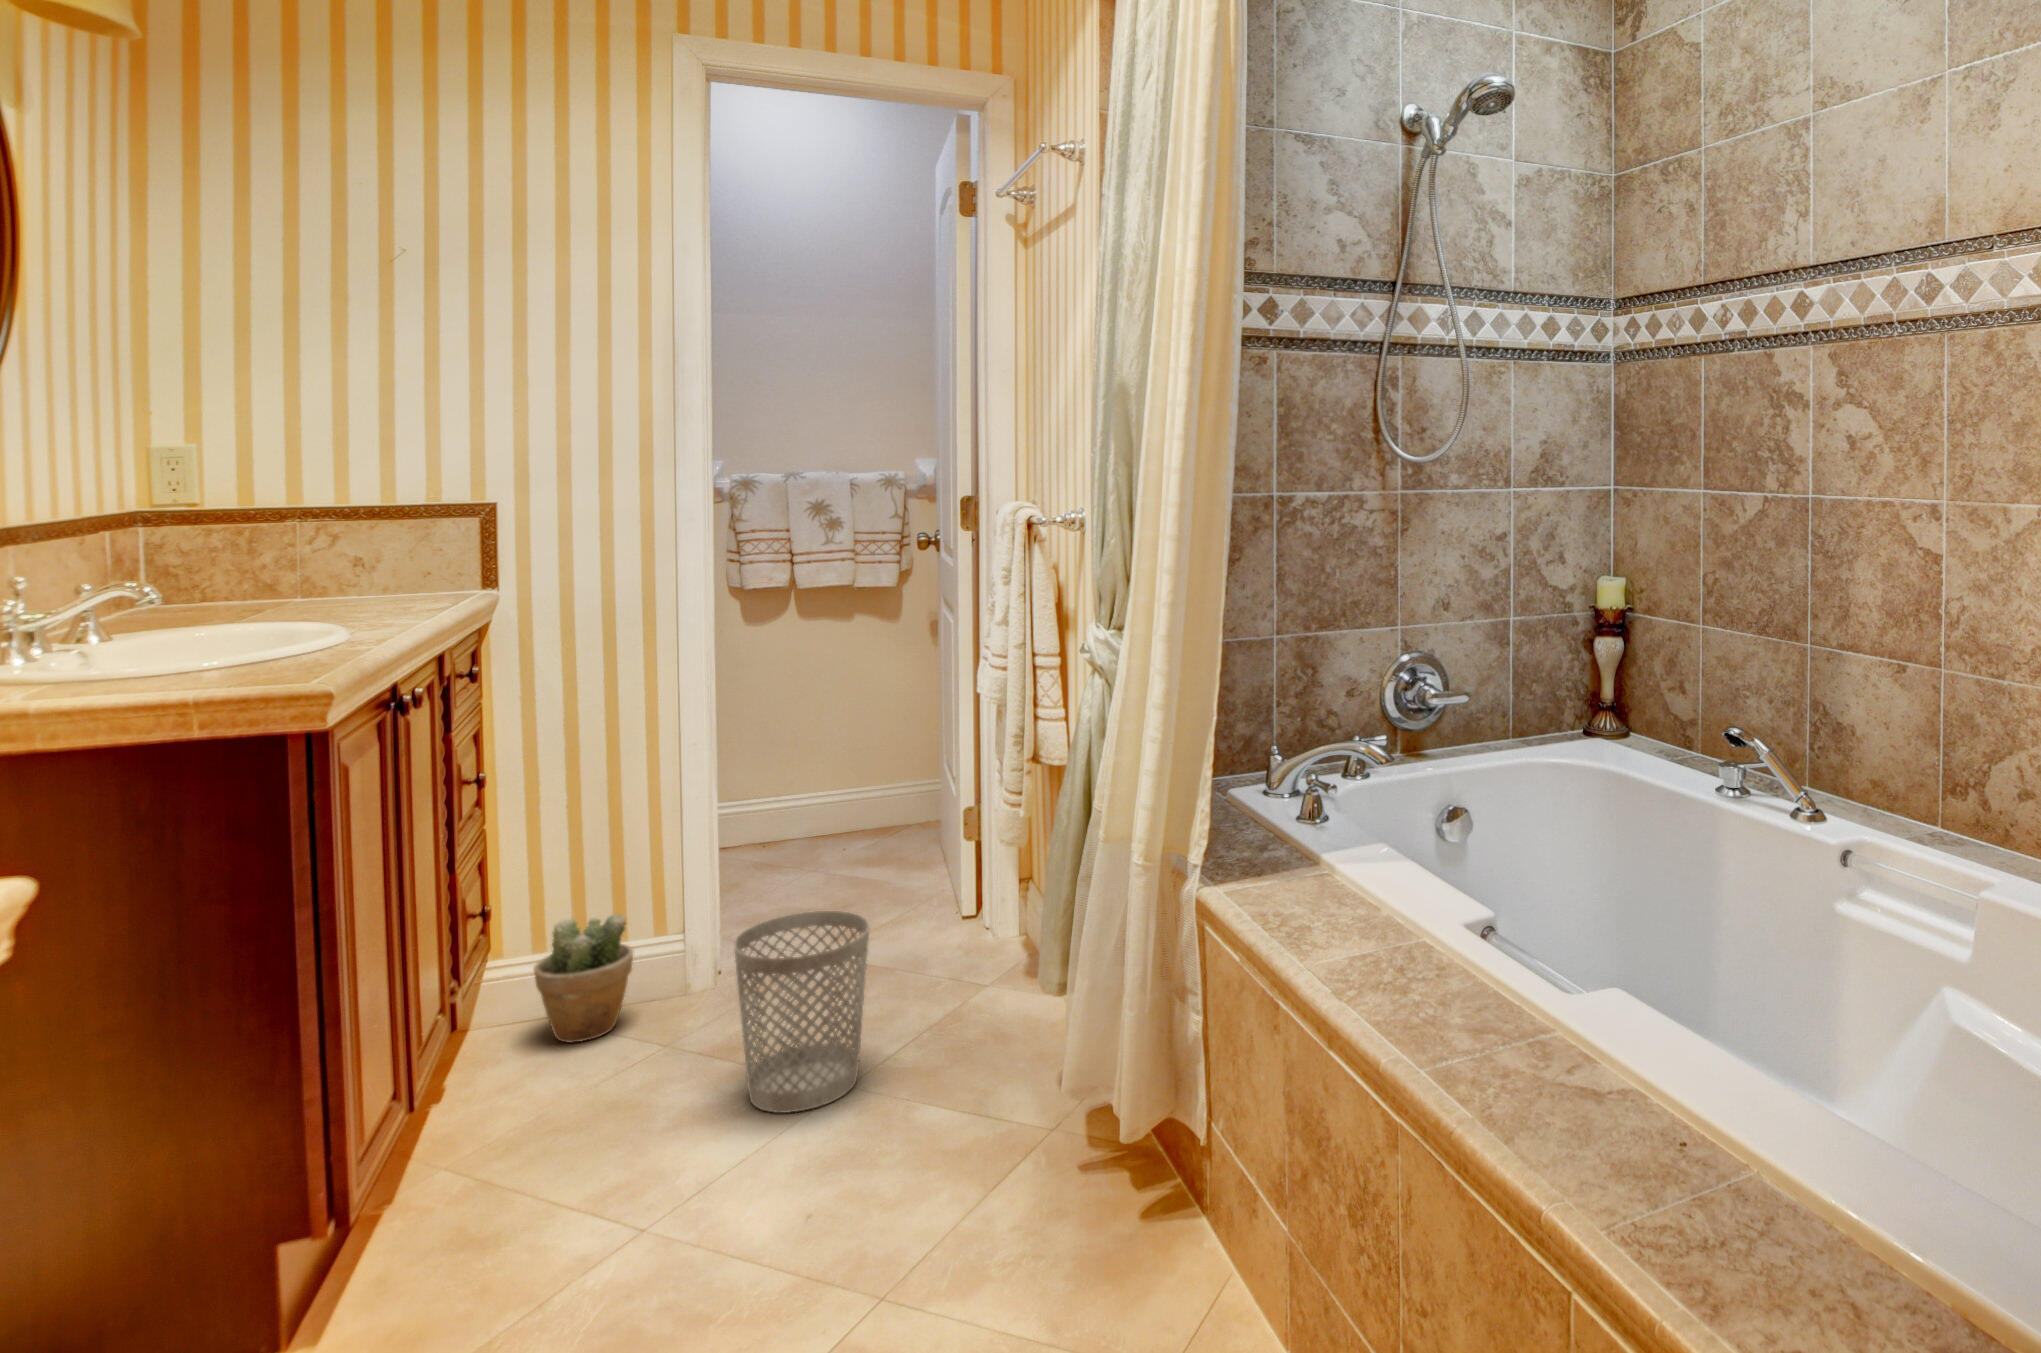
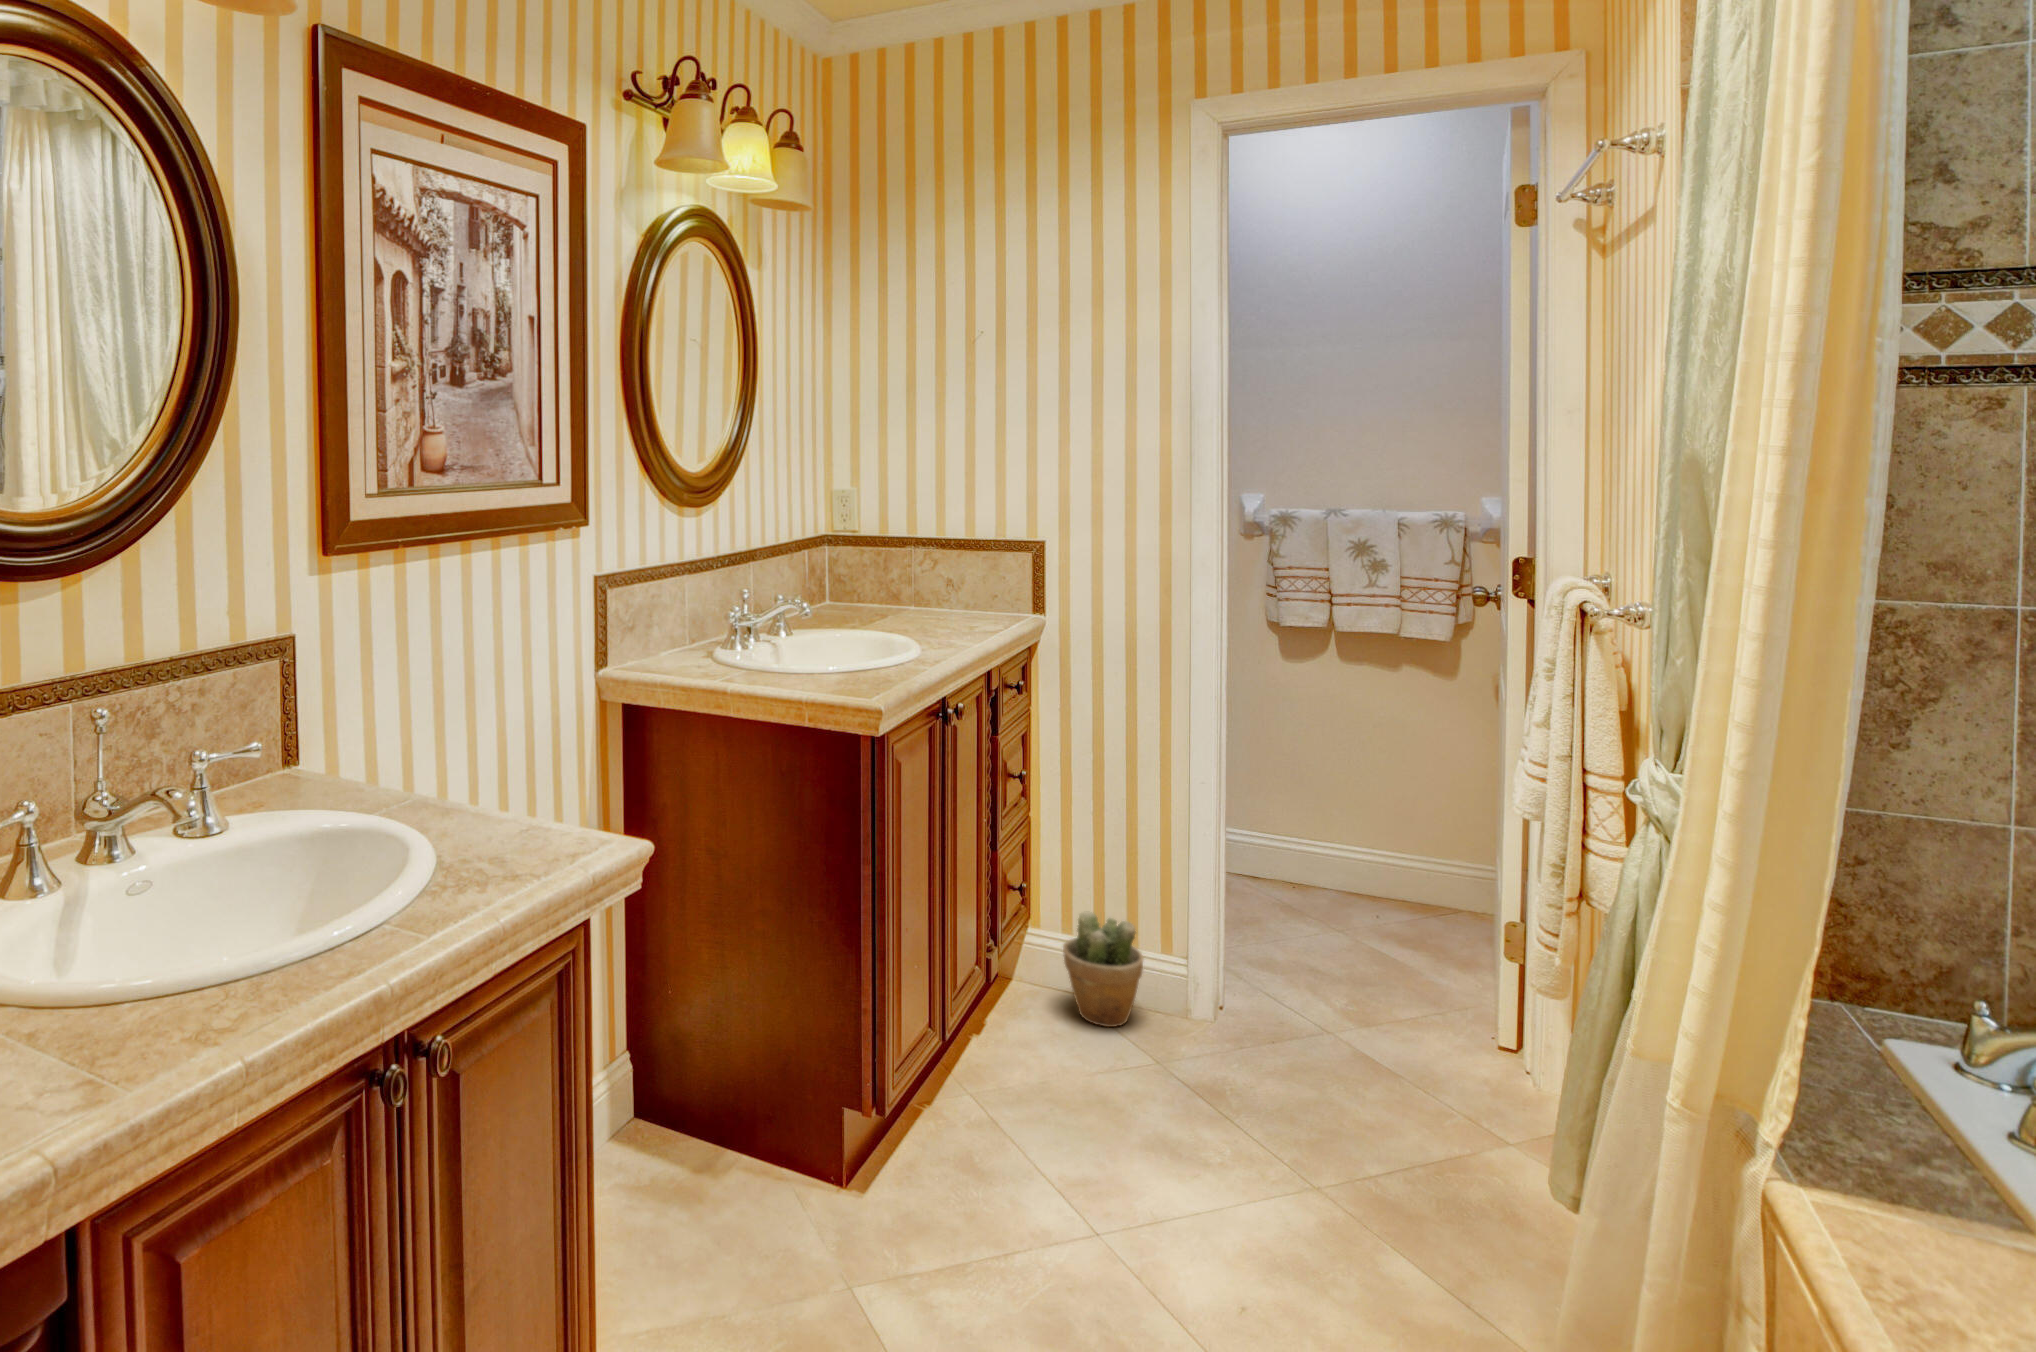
wastebasket: present [734,911,869,1113] -> none [1210,983,1355,1204]

